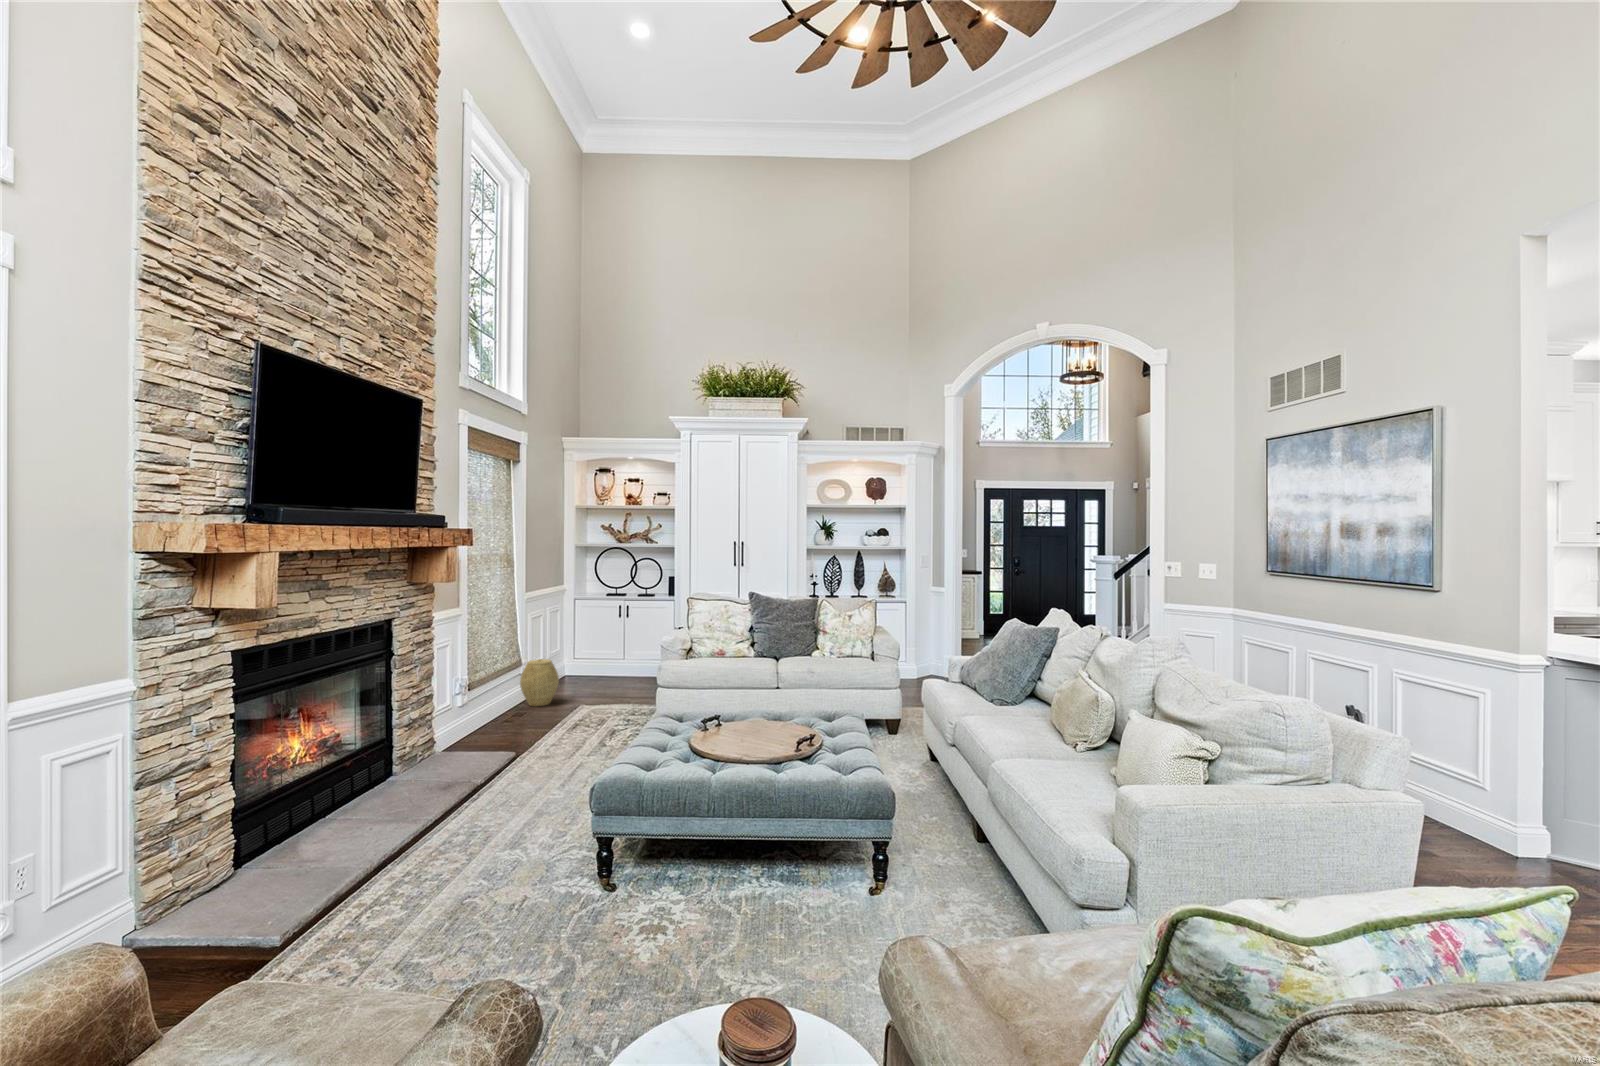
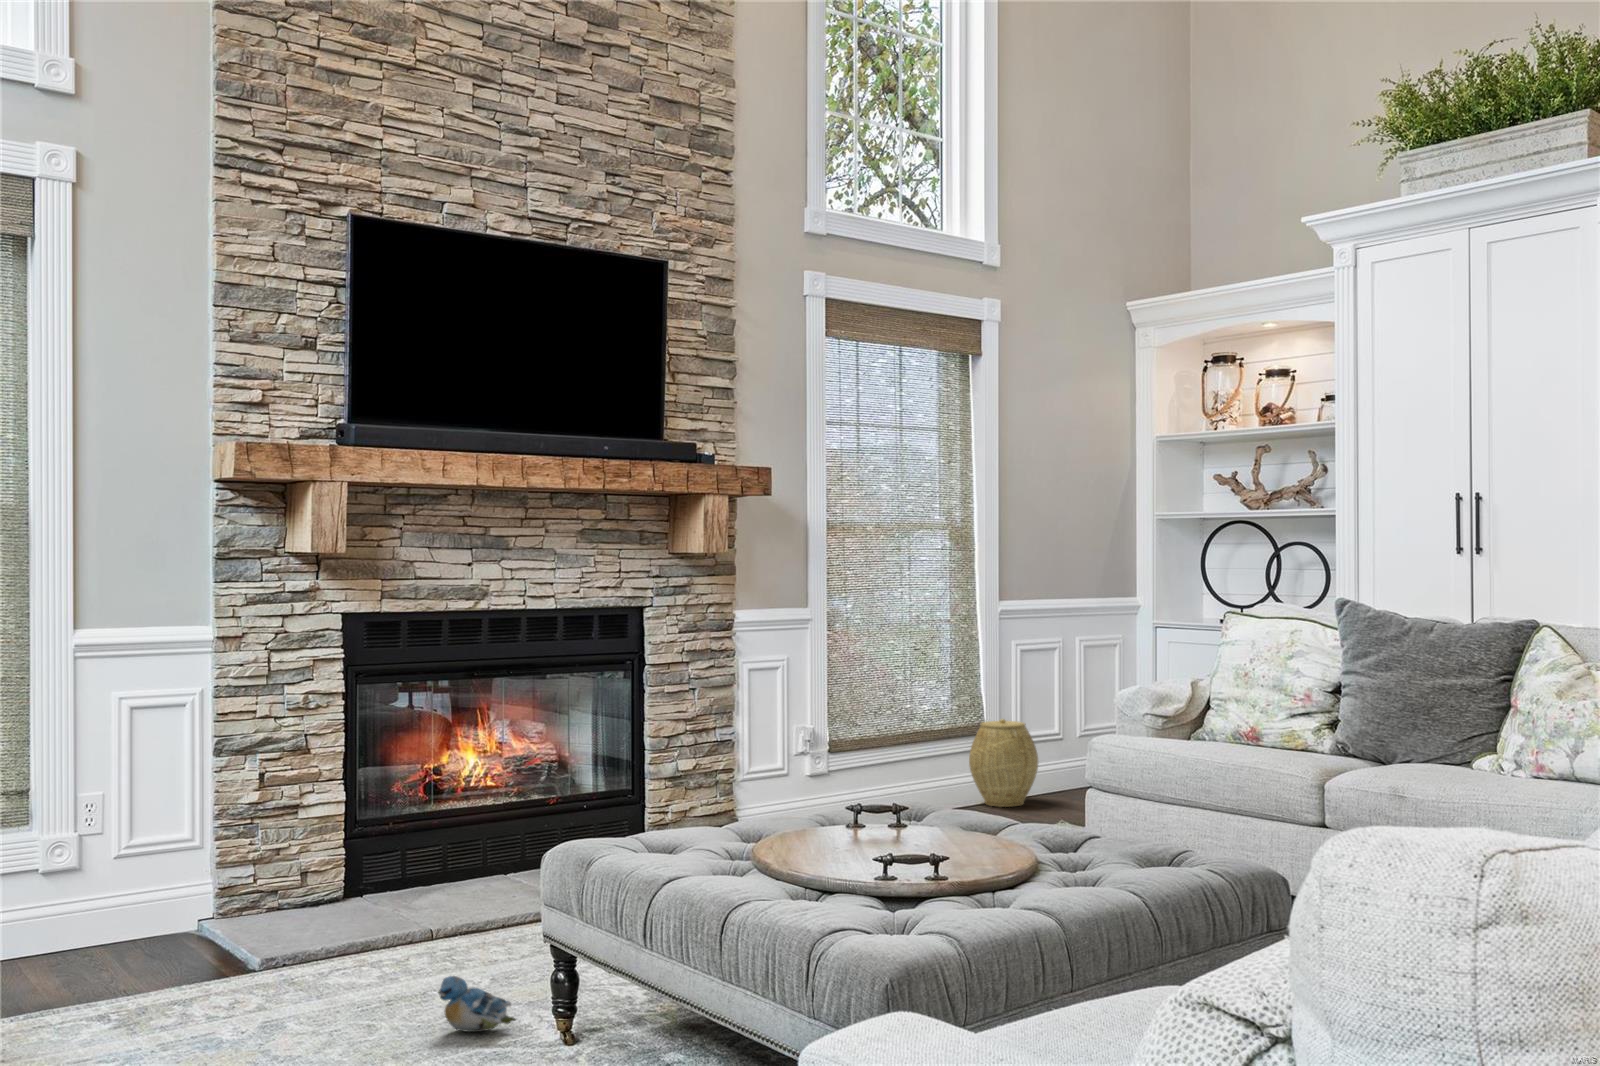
plush toy: none [543,881,590,914] -> present [438,976,516,1032]

